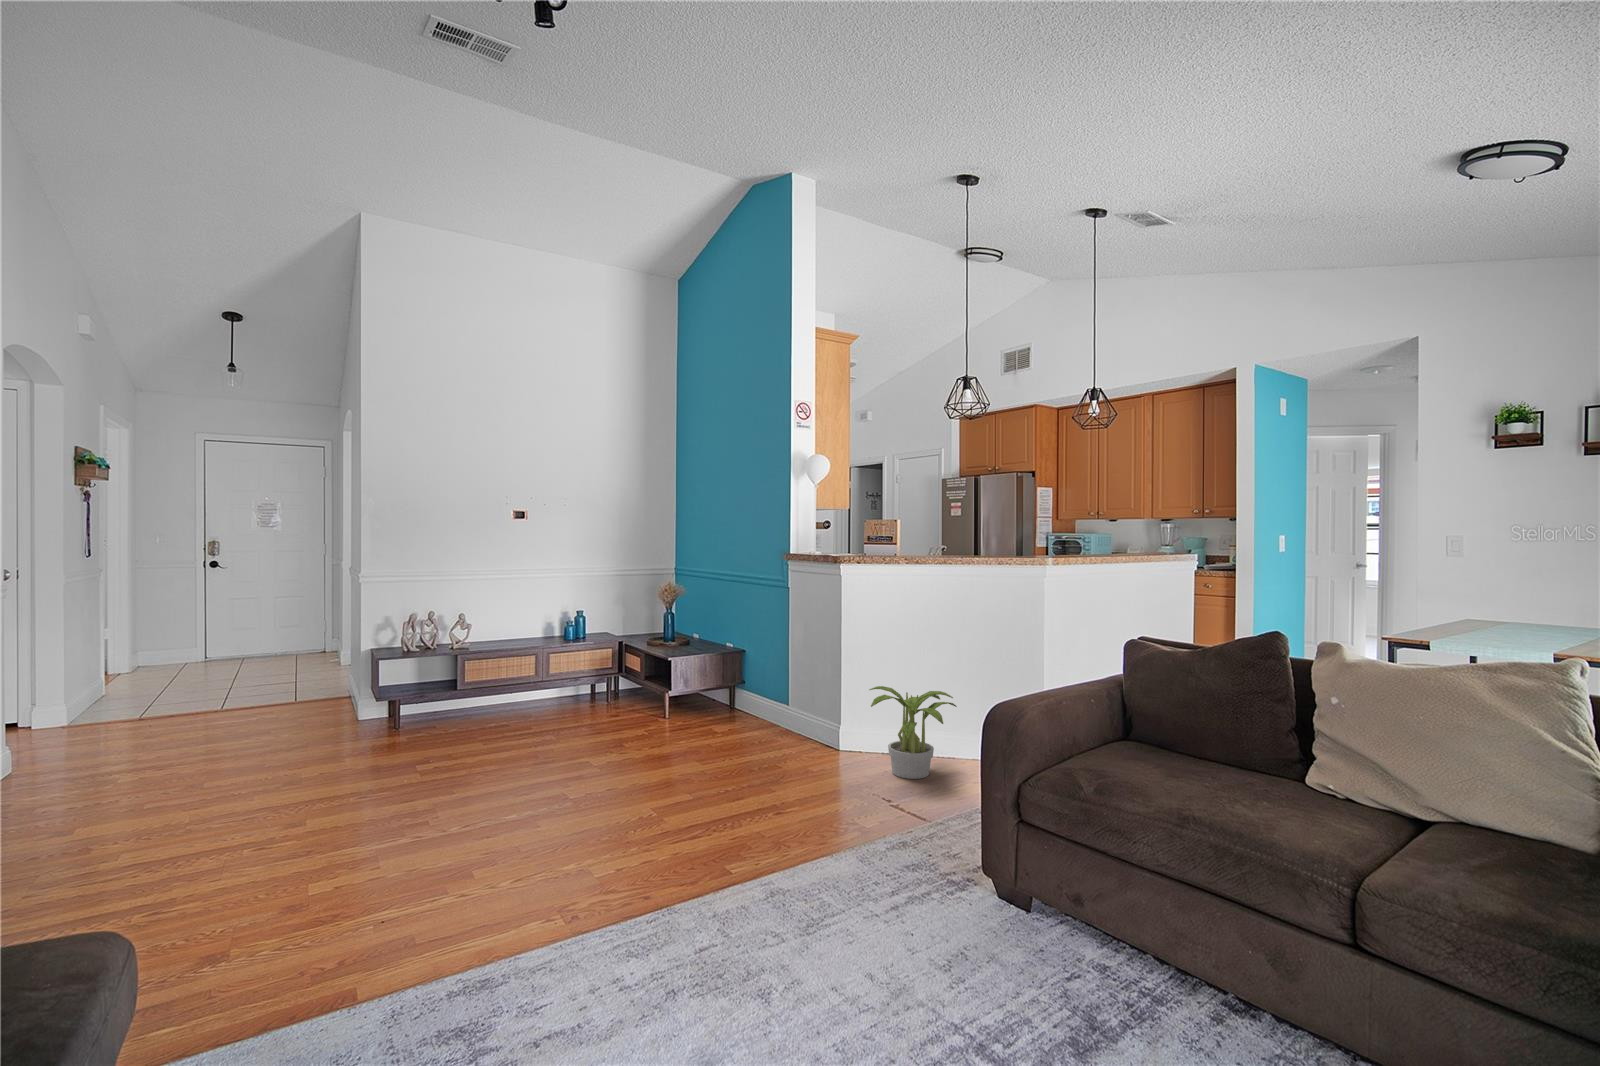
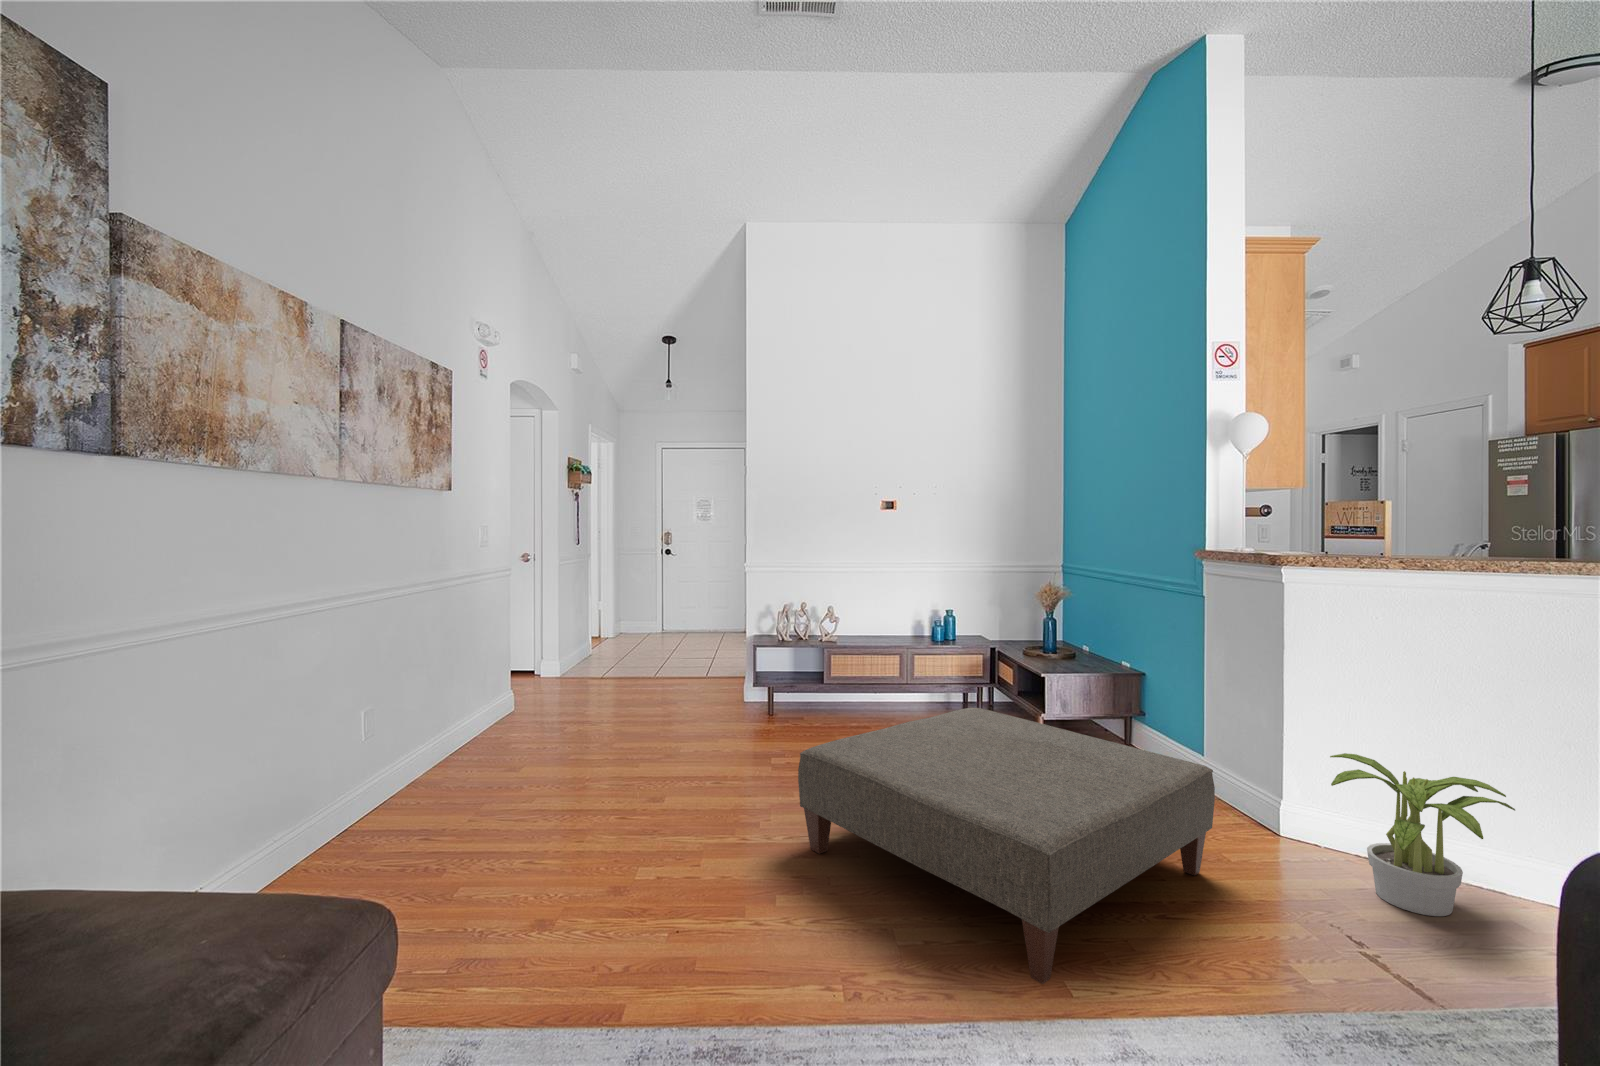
ottoman: none [478,690,805,872] -> present [798,708,1215,984]

